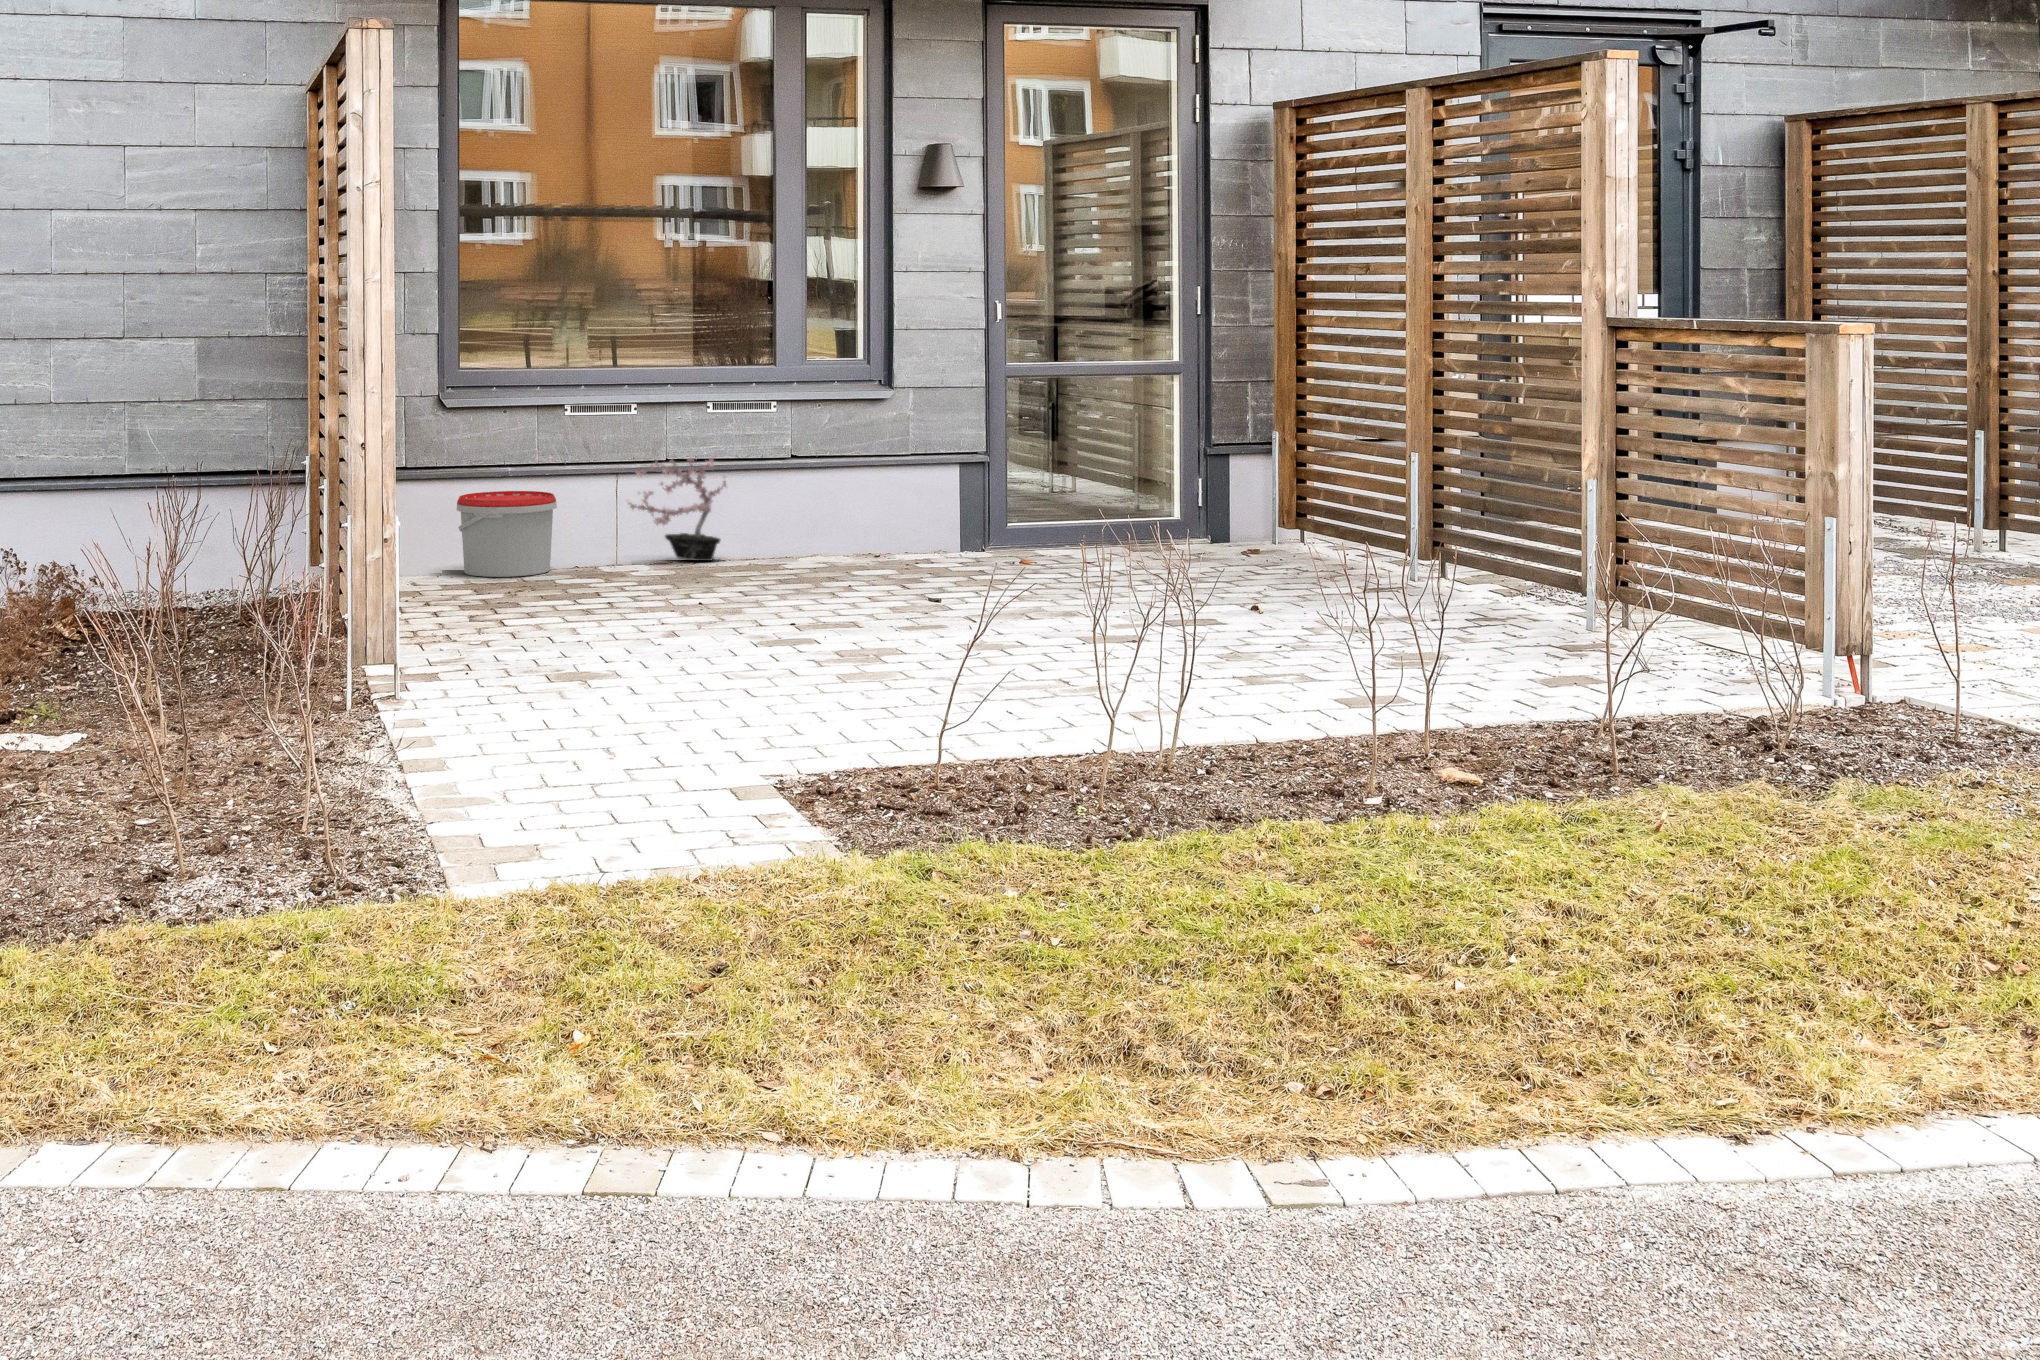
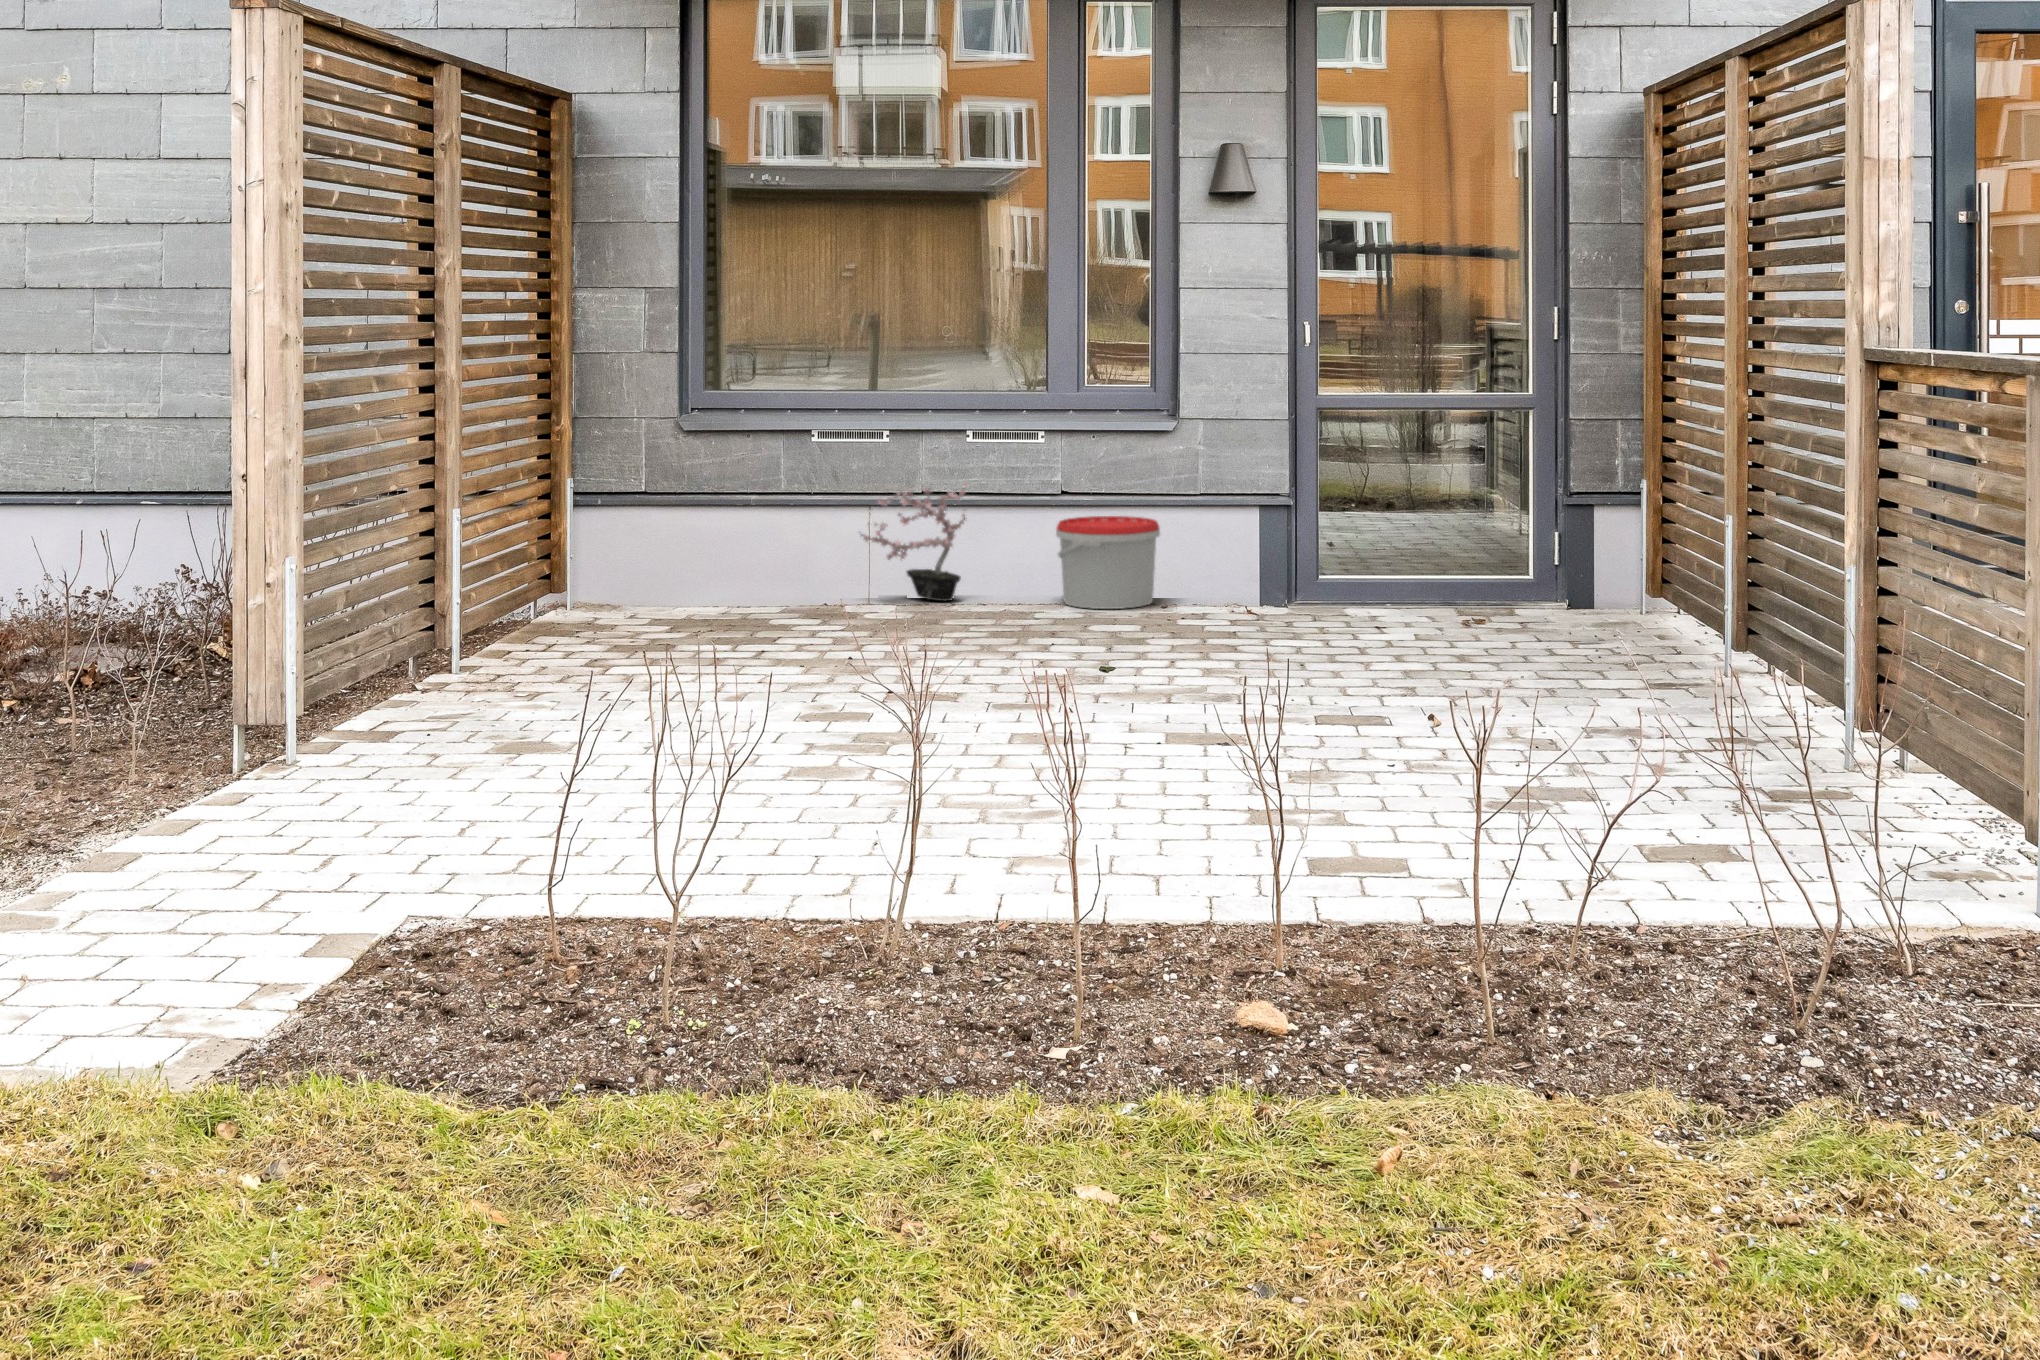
bucket: present [457,491,557,577] -> present [1056,516,1160,609]

